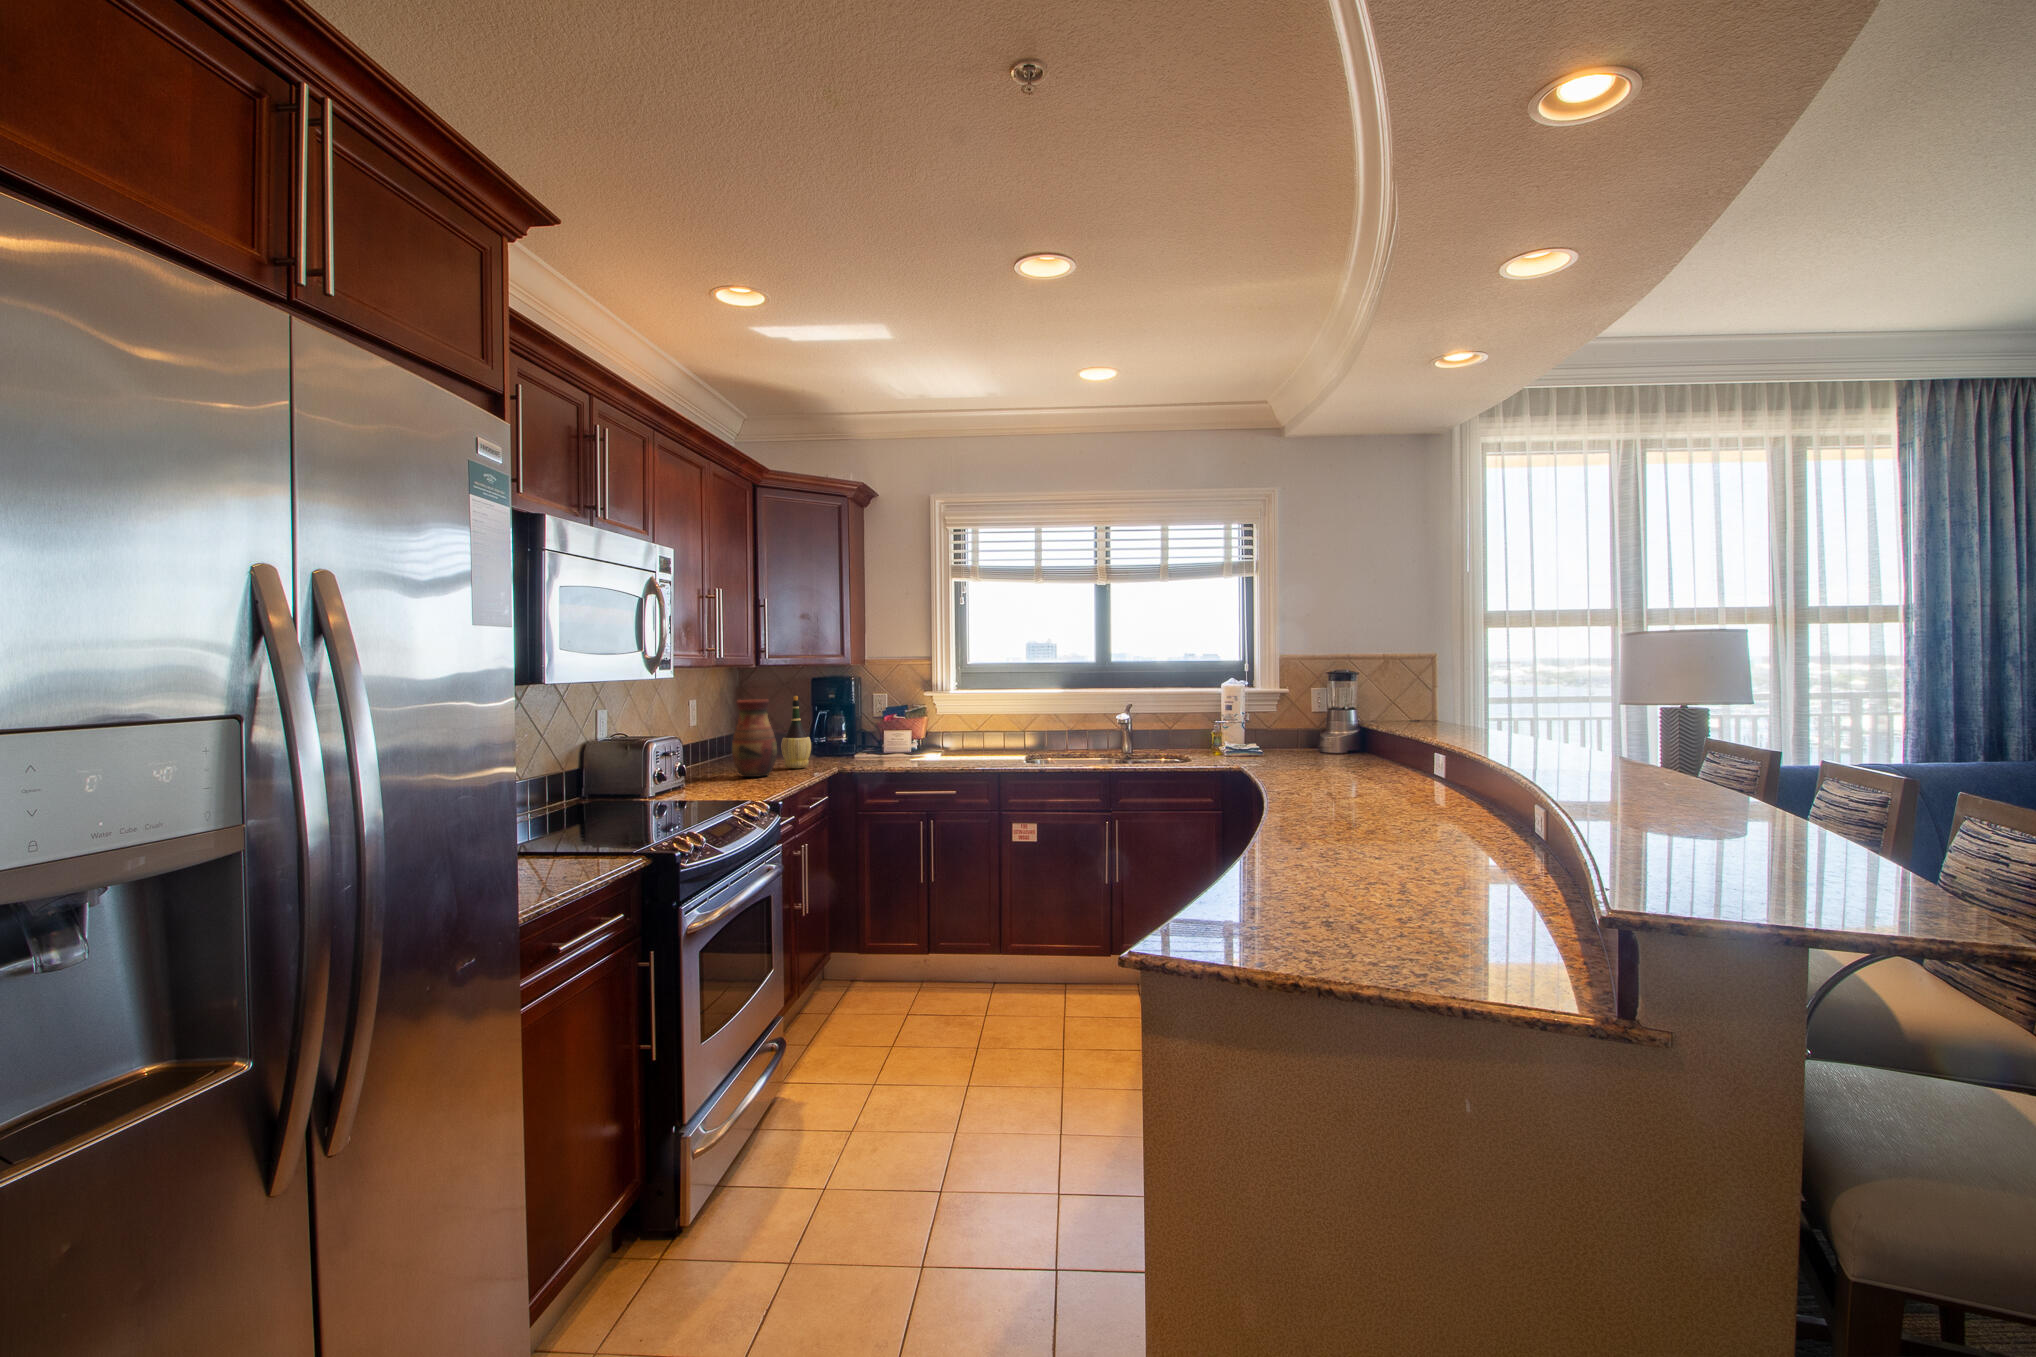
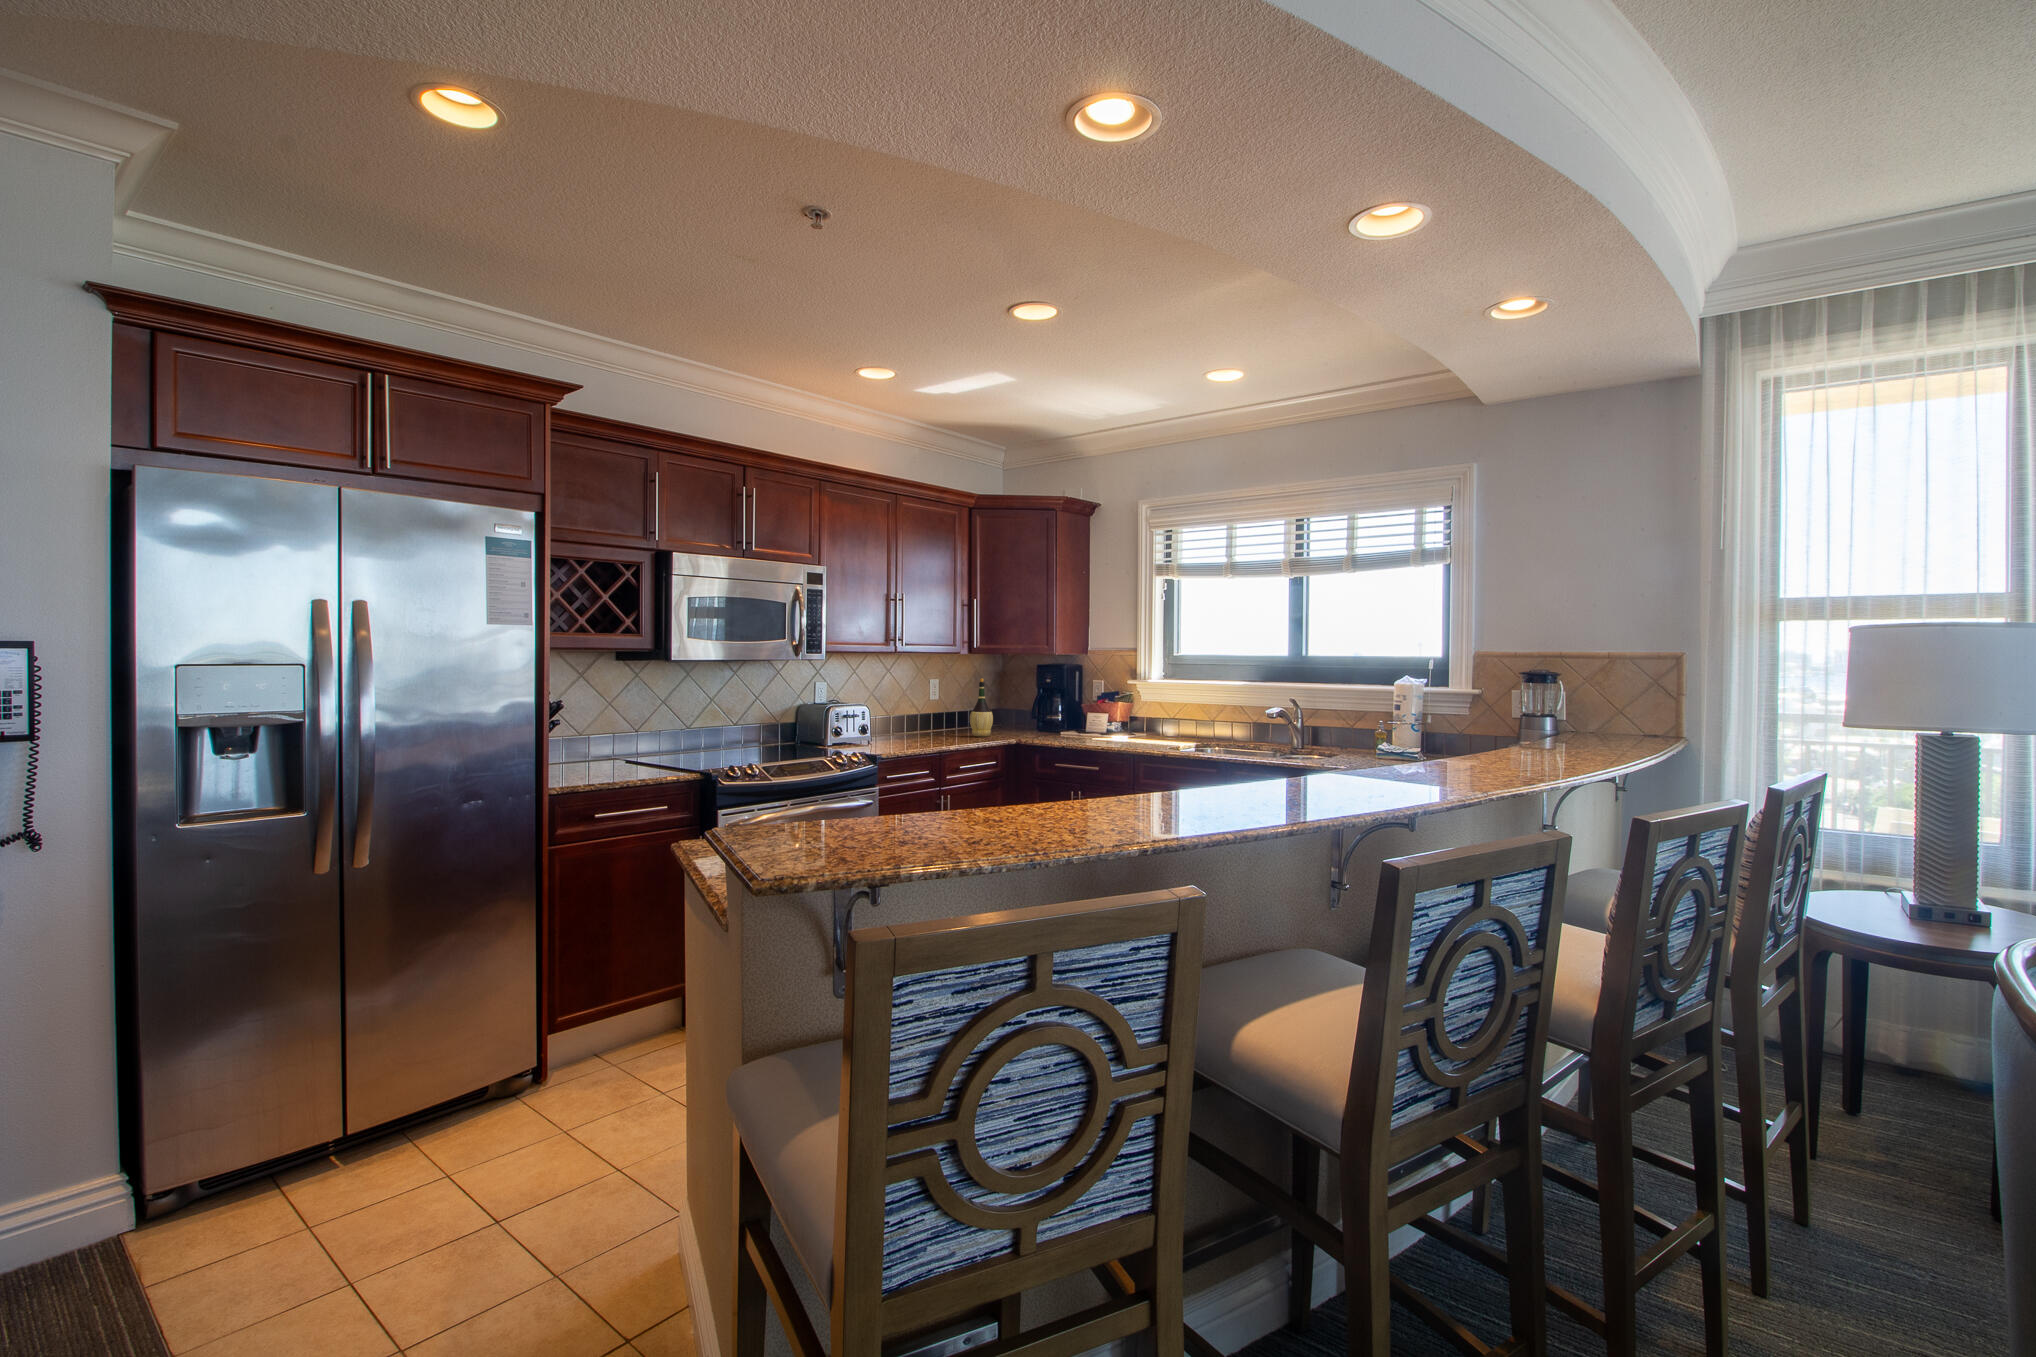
vase: present [732,700,777,777] -> none [919,680,953,739]

